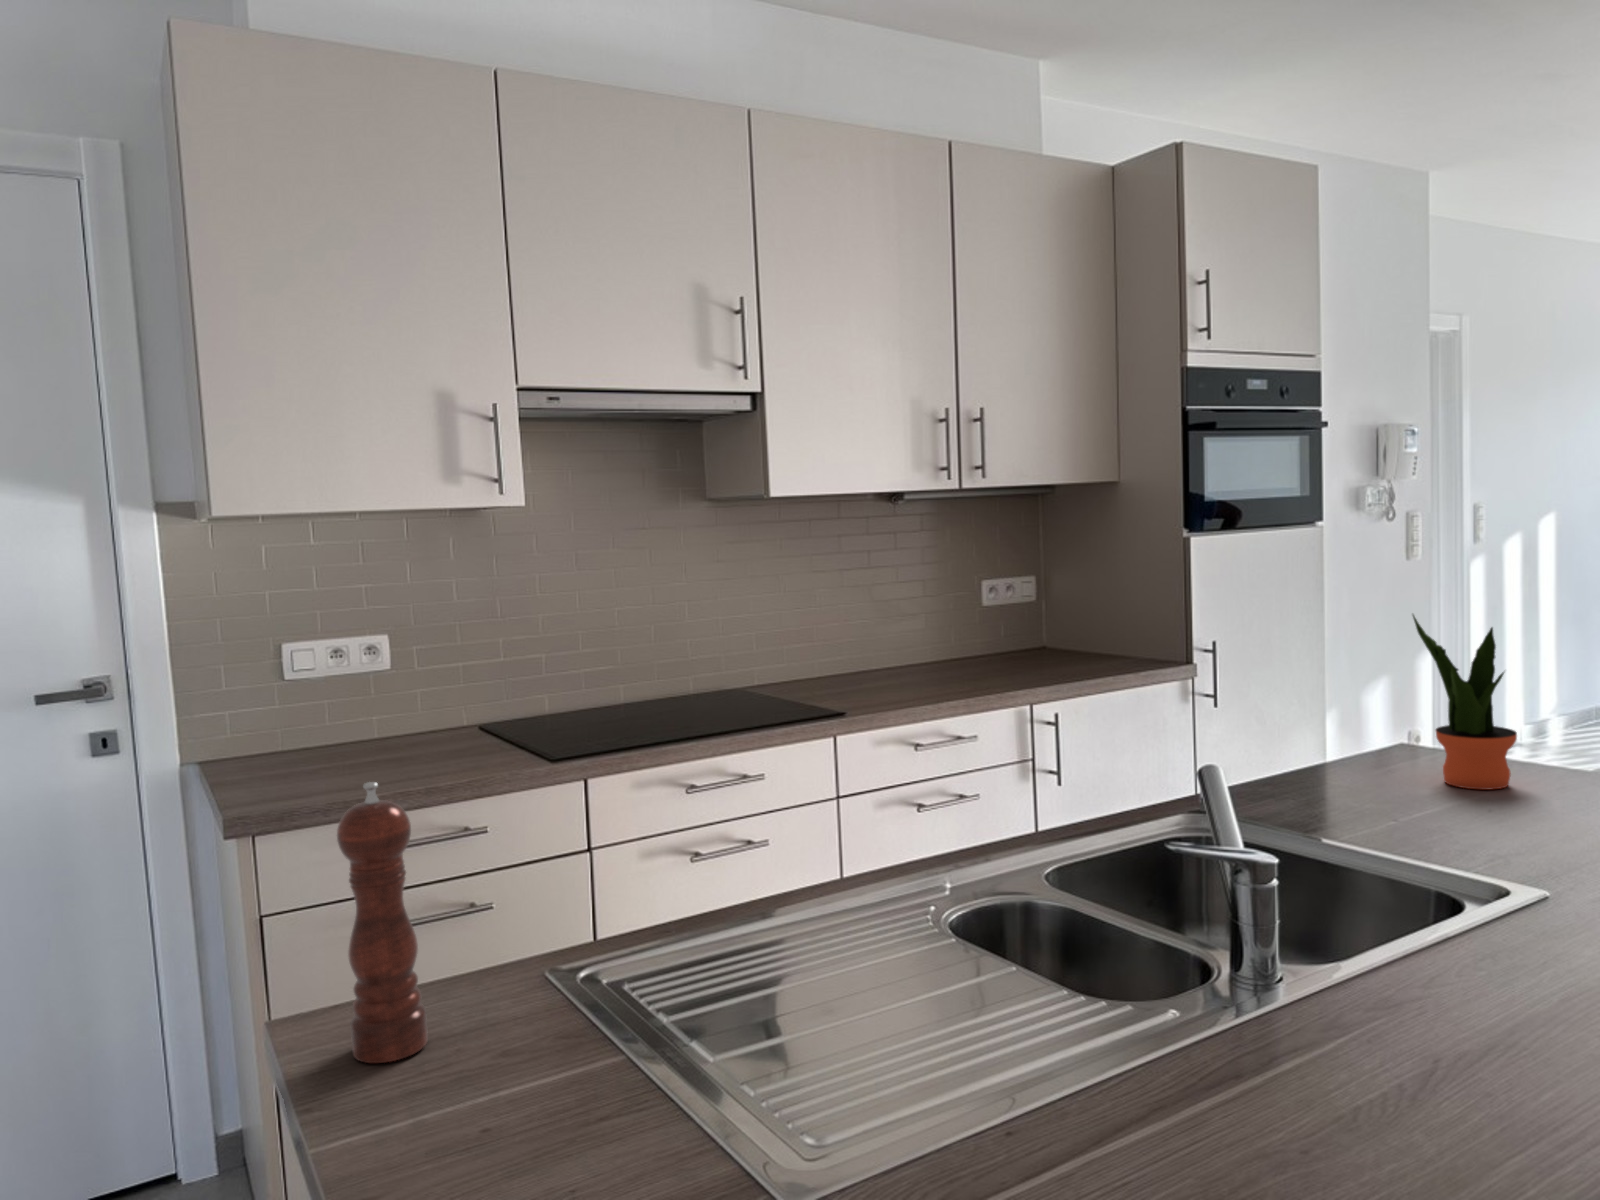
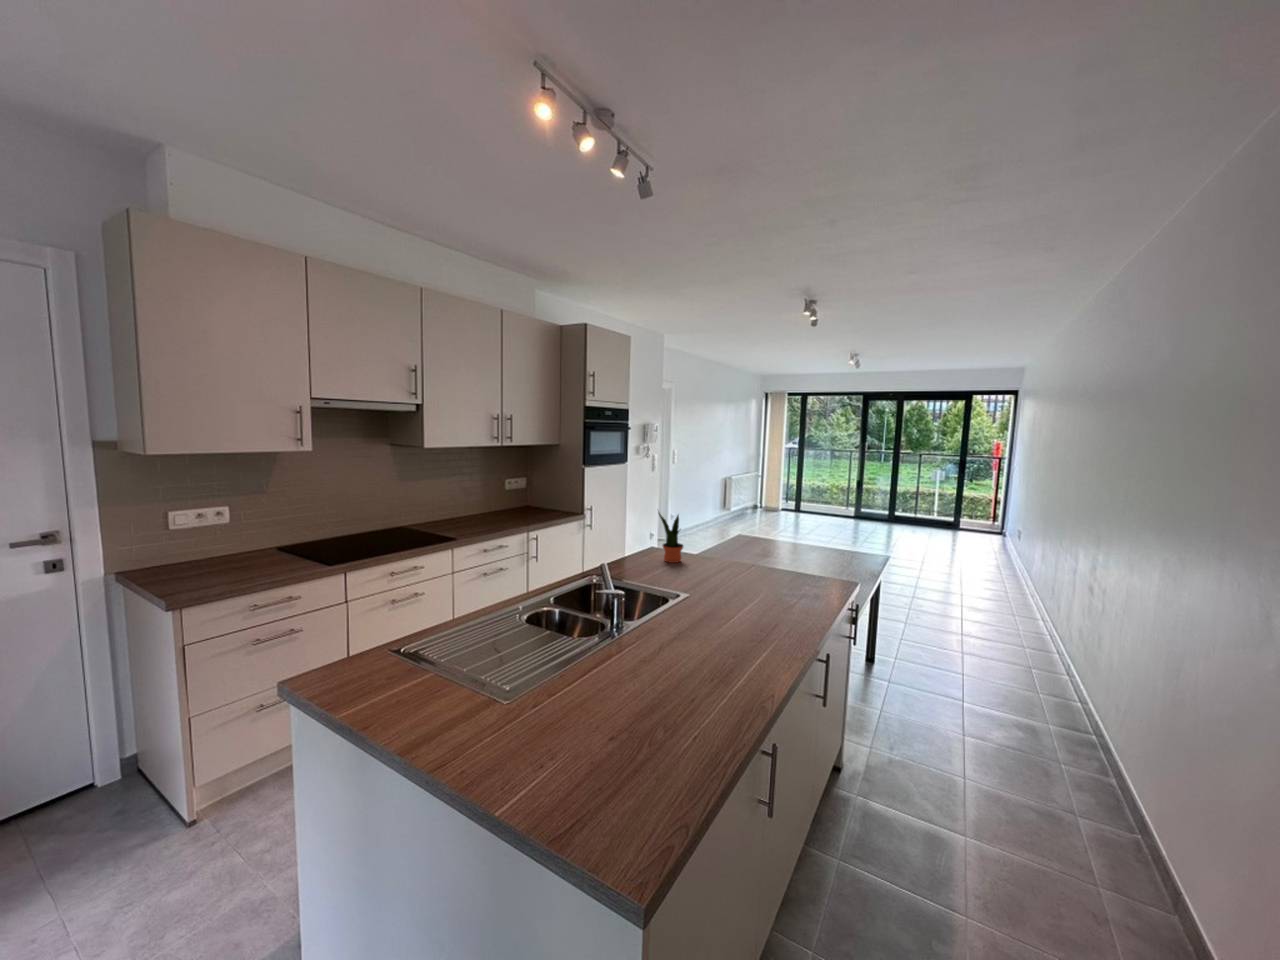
pepper mill: present [337,782,428,1063] -> none [333,594,363,690]

